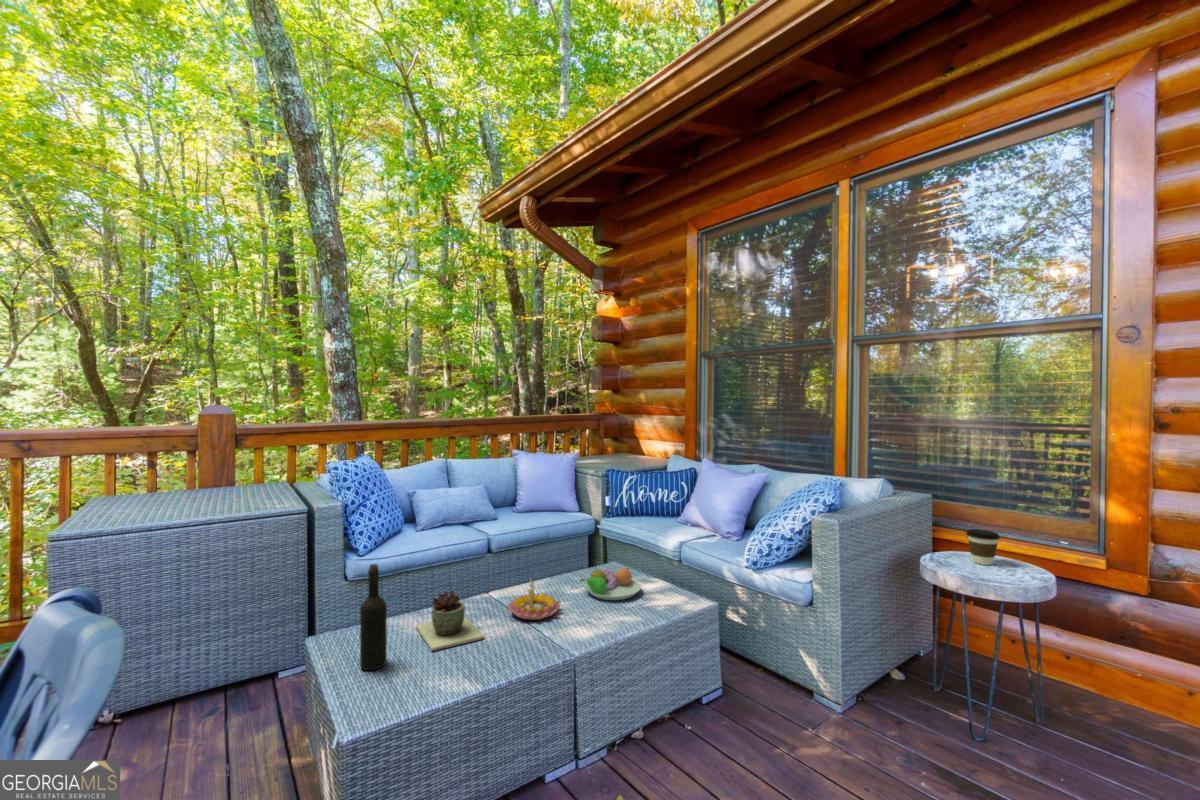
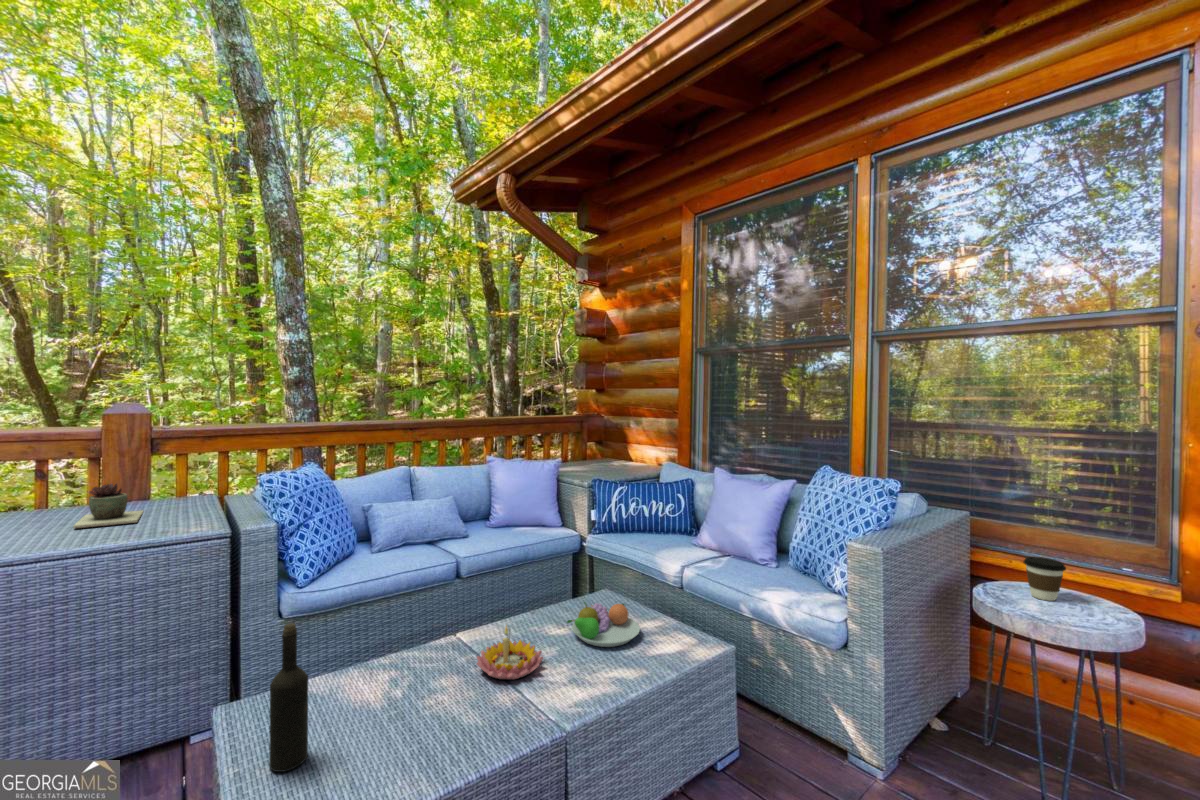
succulent plant: present [416,591,484,651] -> present [73,484,144,528]

